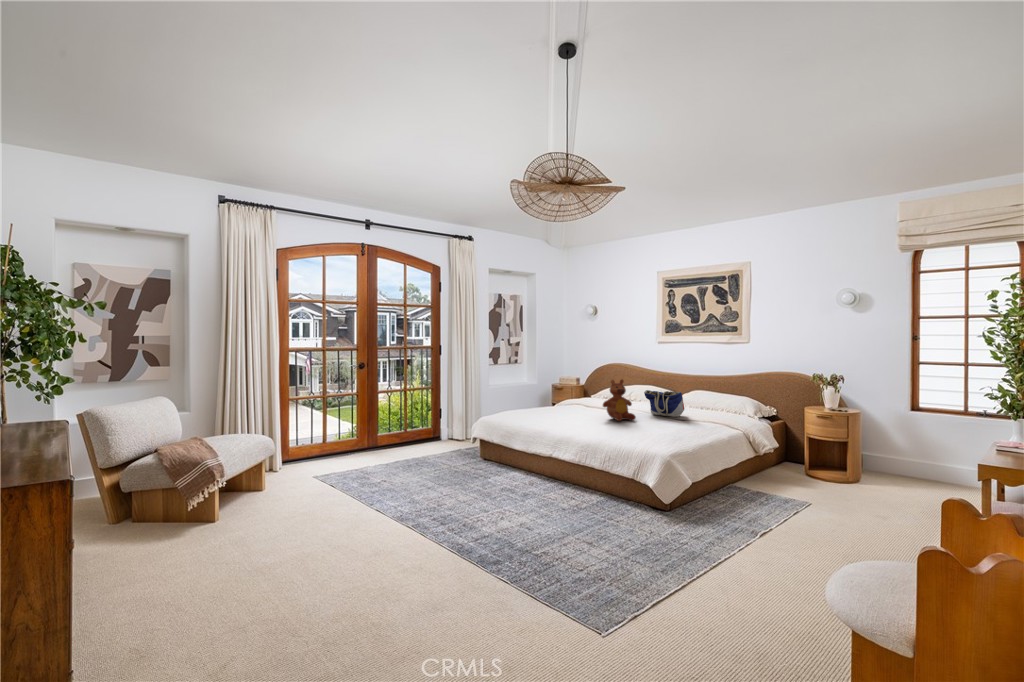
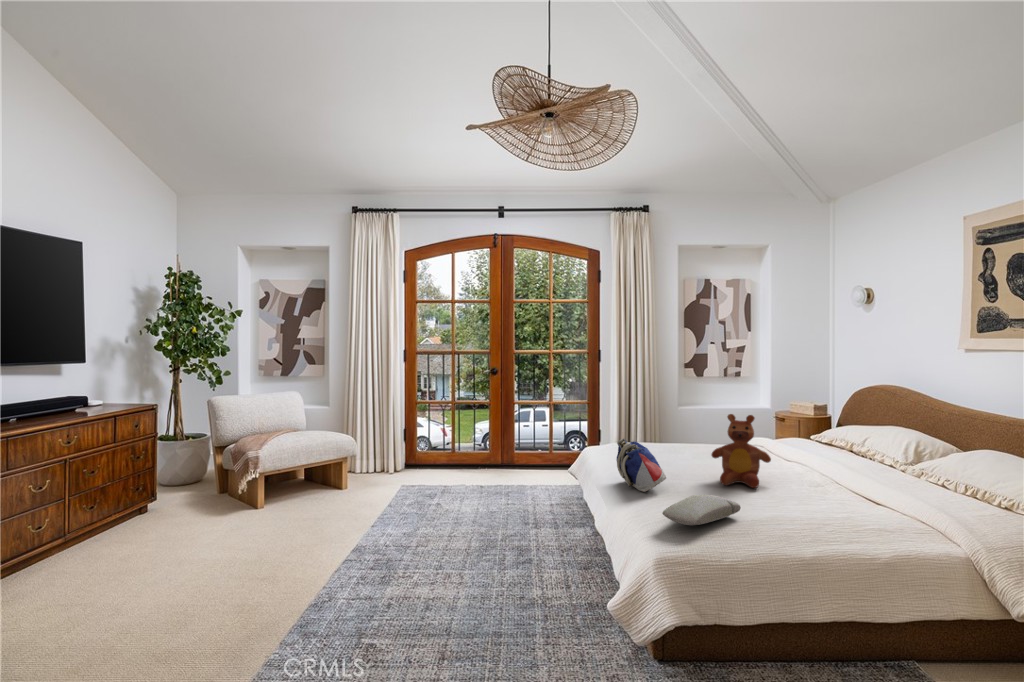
tote bag: present [644,390,684,417] -> present [617,439,666,492]
pillow: none [632,423,668,438] -> present [662,495,741,525]

